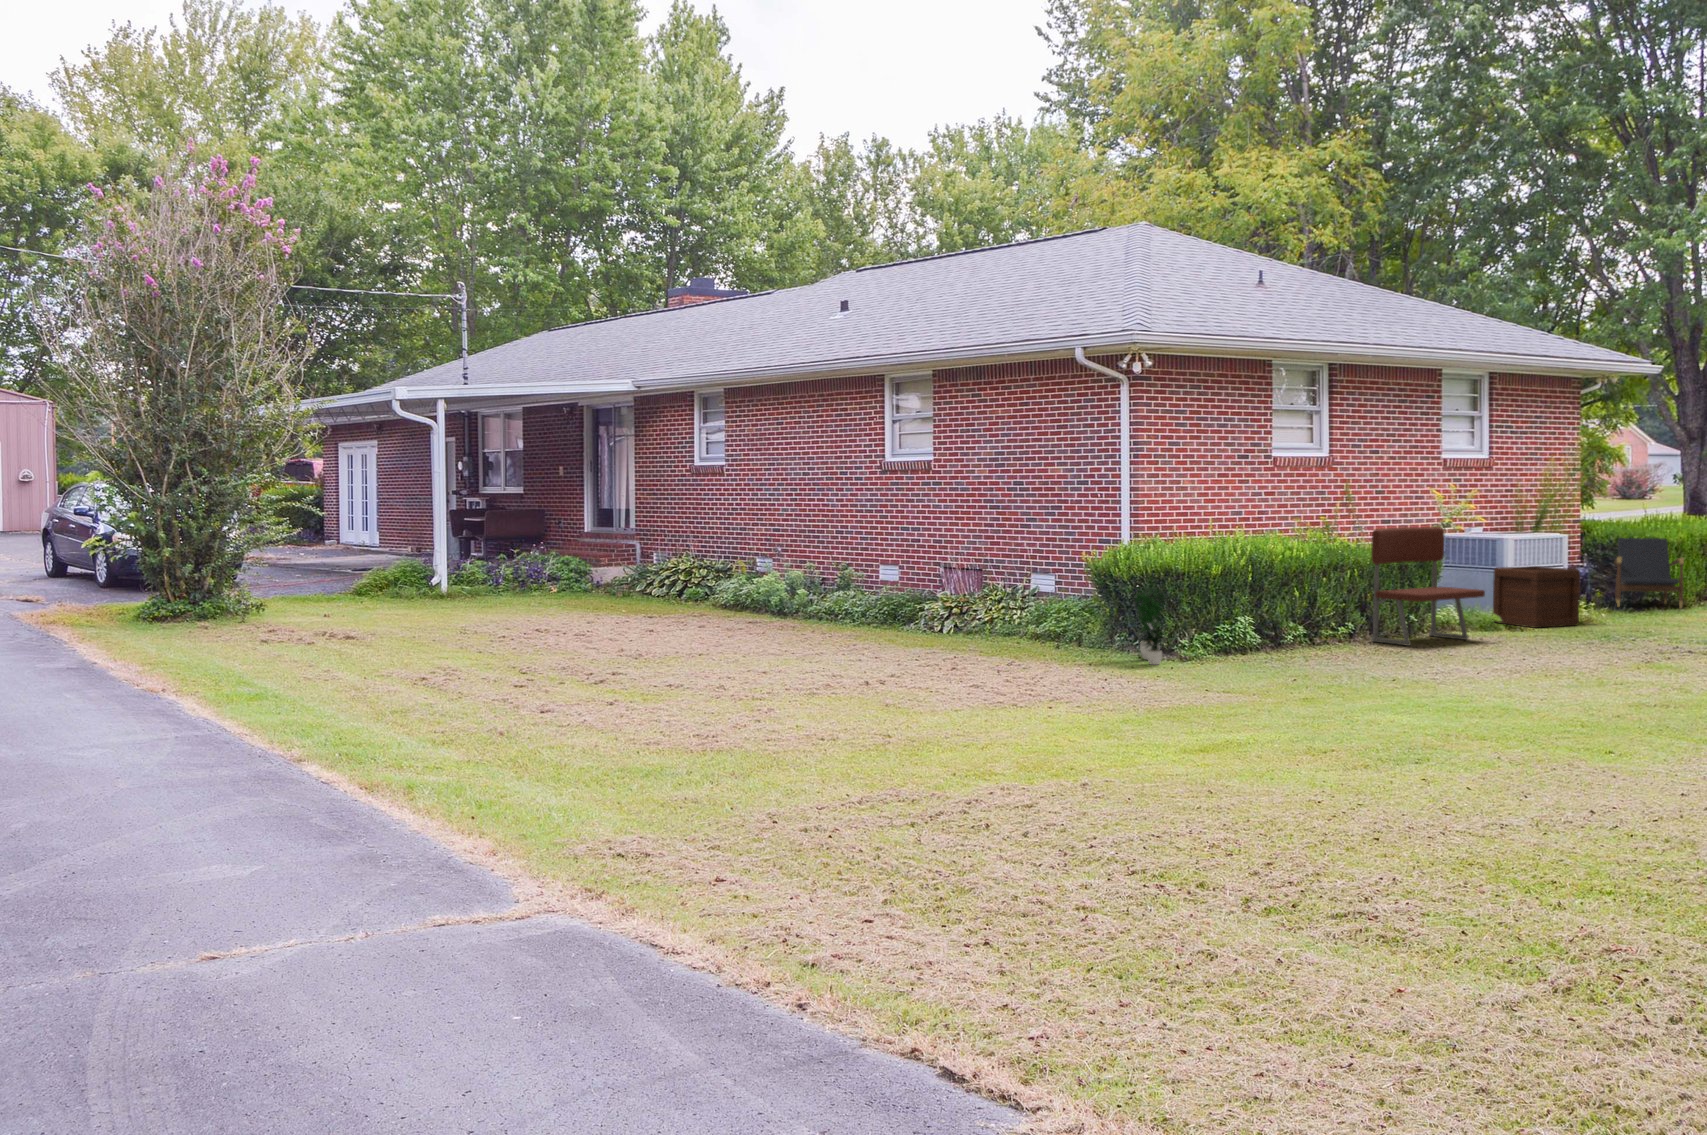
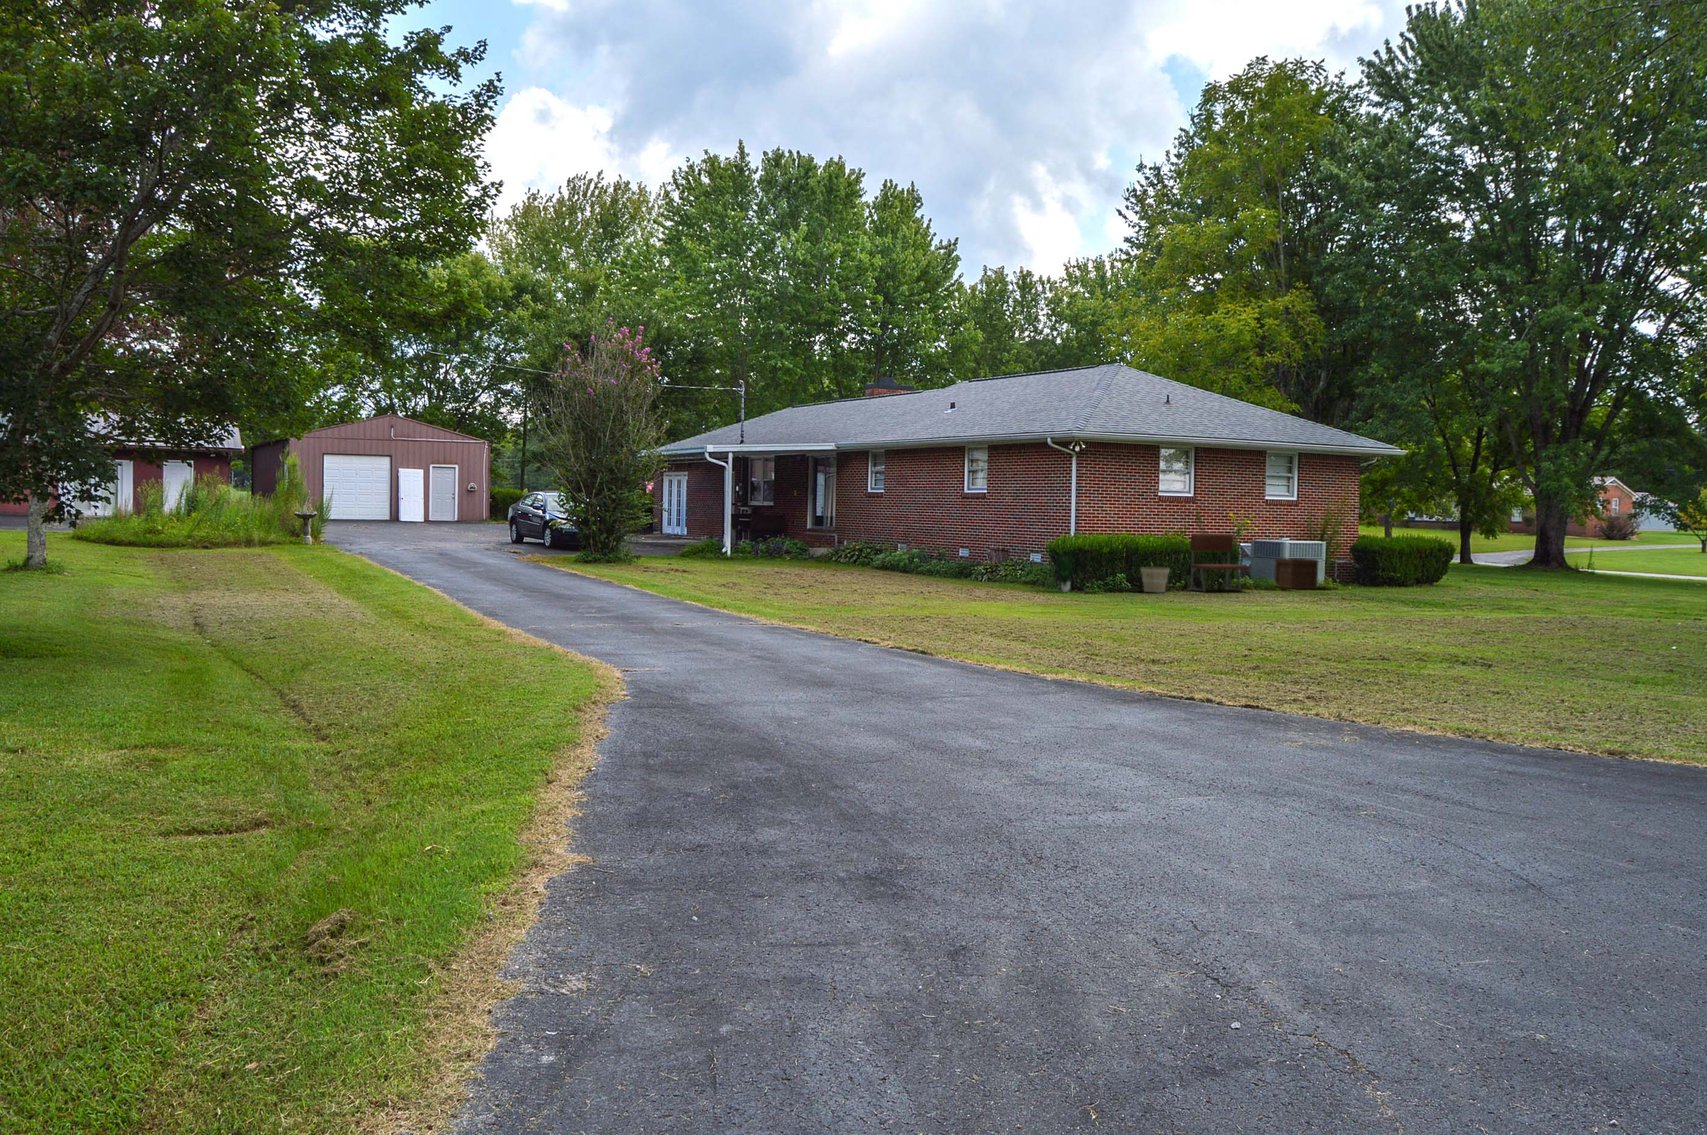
lounge chair: present [1614,538,1684,608] -> none [1365,547,1402,586]
wooden bucket: none [1289,600,1351,654] -> present [1141,567,1169,593]

